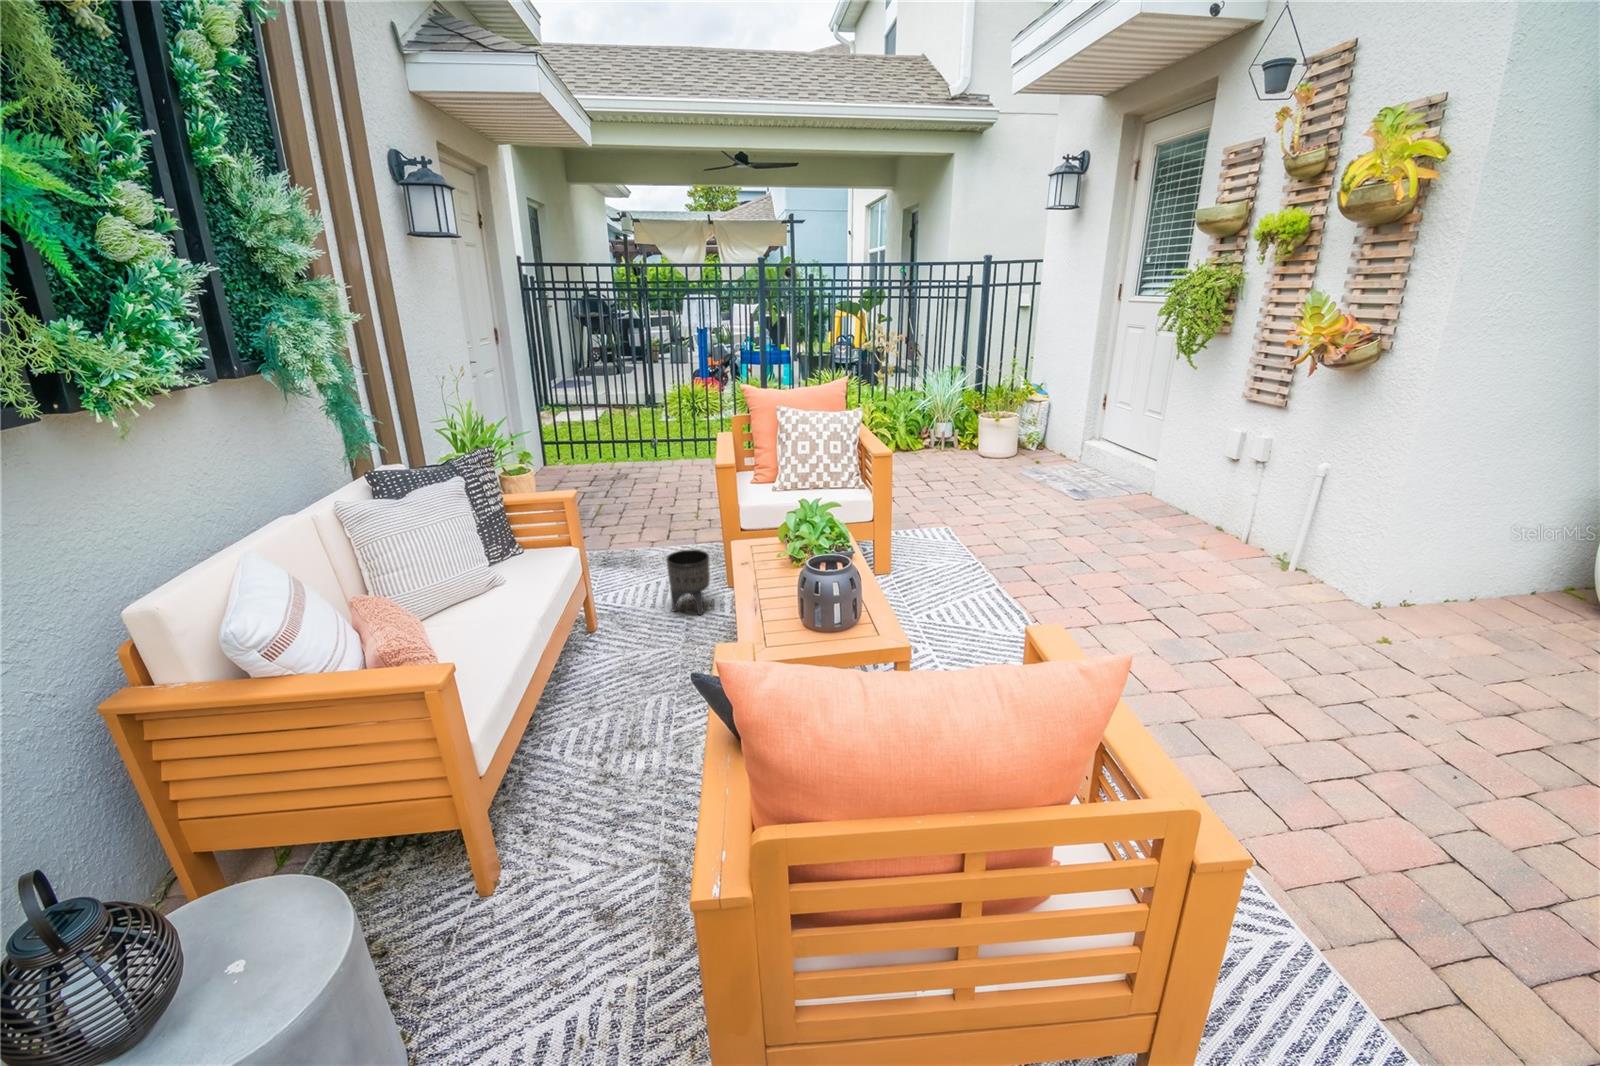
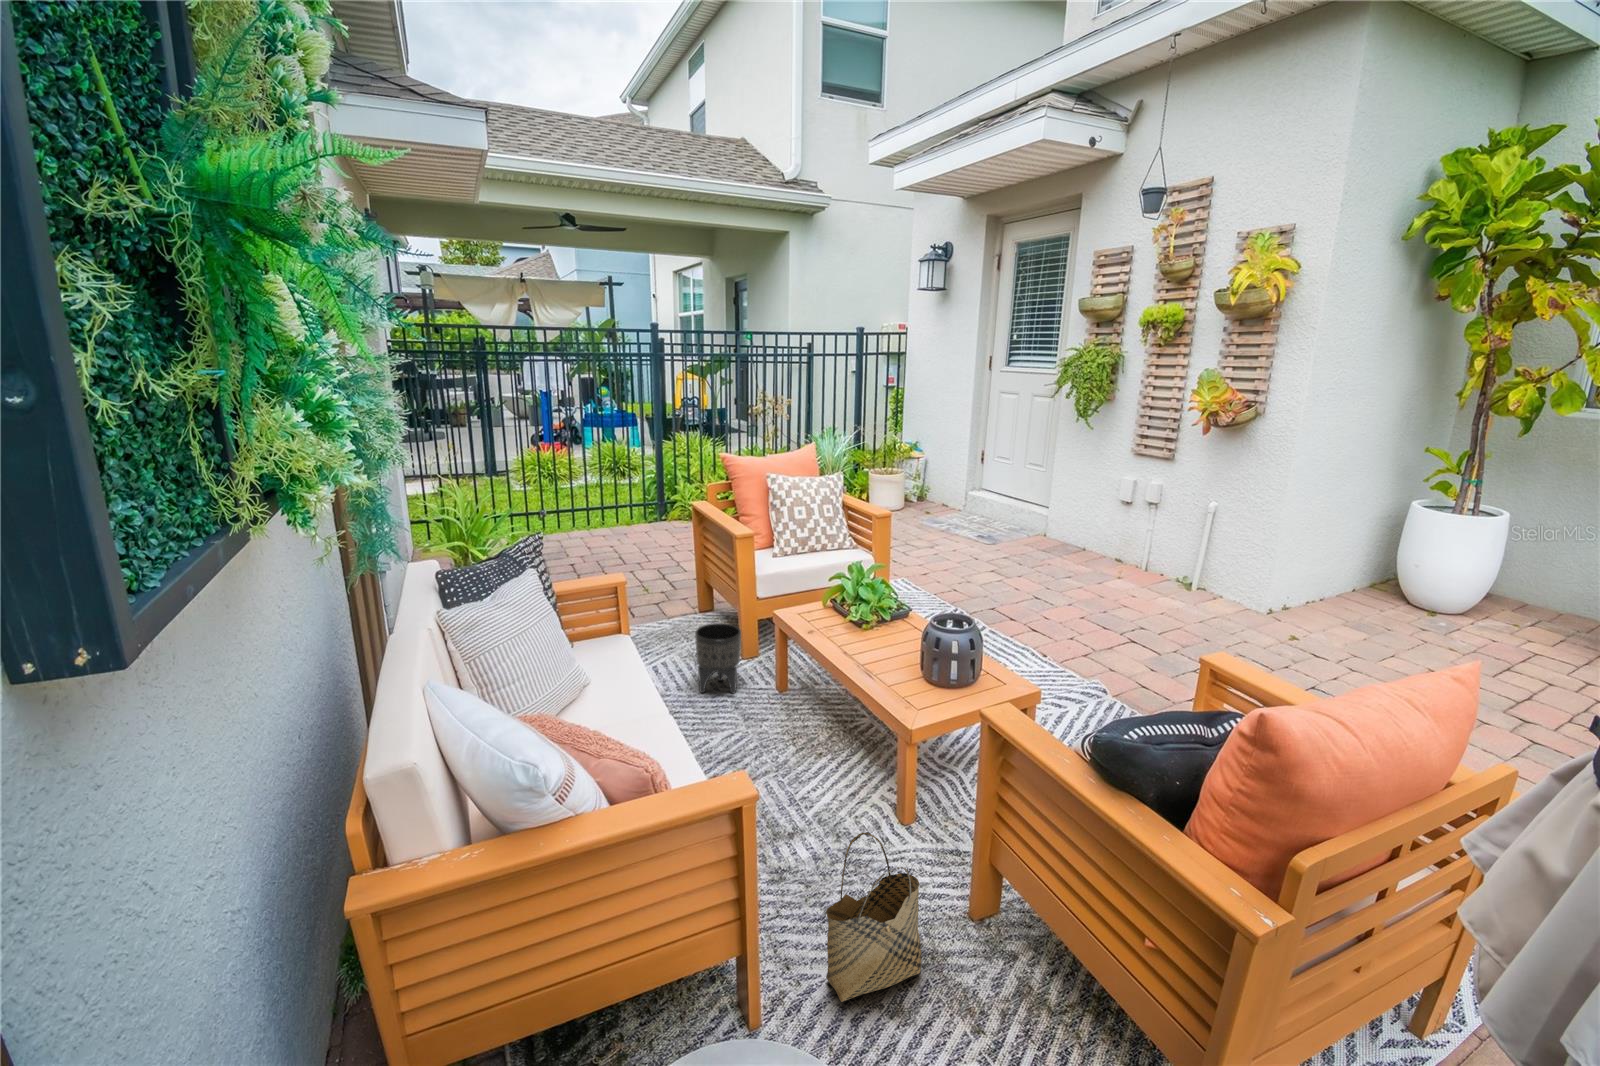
woven basket: none [547,752,654,895] -> present [826,833,922,1002]

